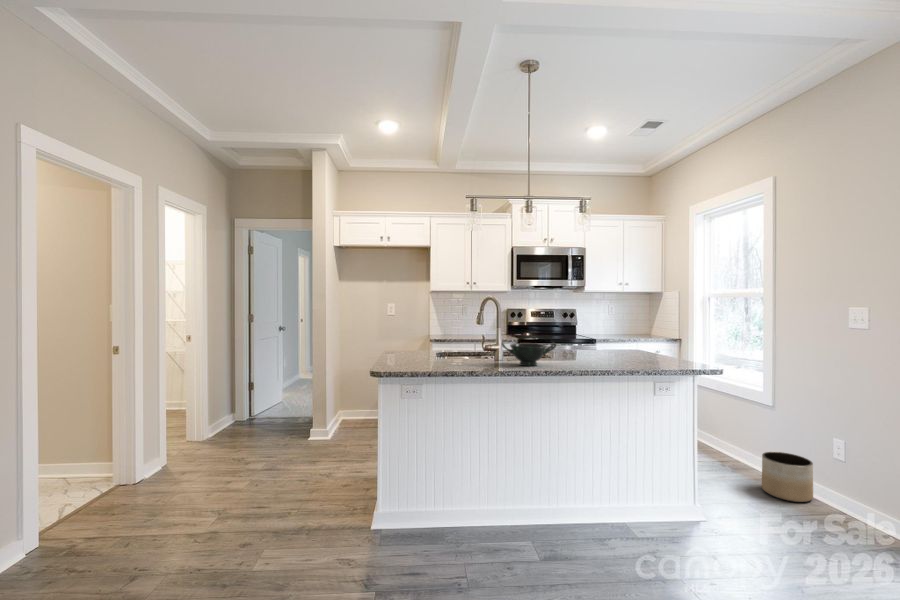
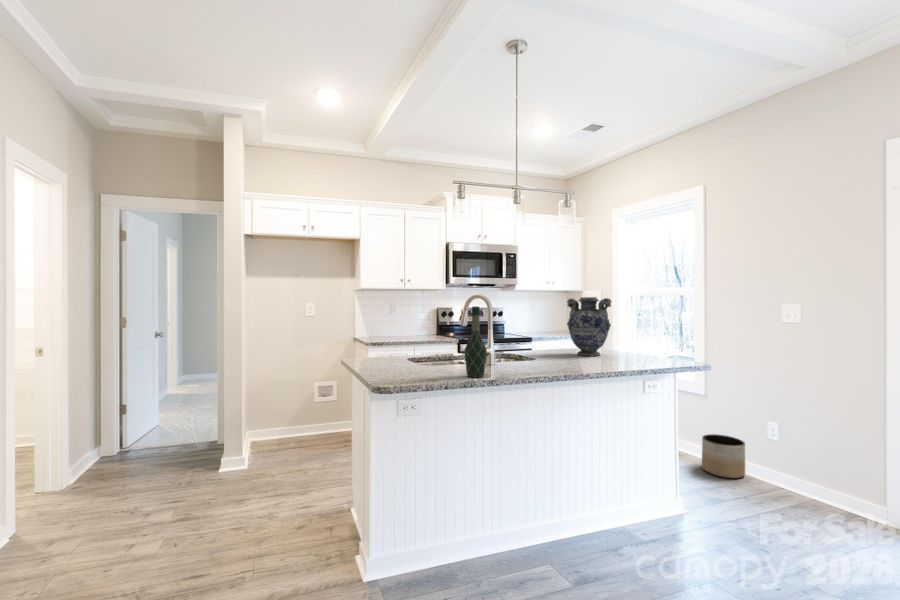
vase: none [590,299,630,357] -> present [567,297,611,356]
wine bottle: none [451,307,470,367] -> present [465,306,487,377]
bowl: present [501,343,556,366] -> none [511,344,568,371]

